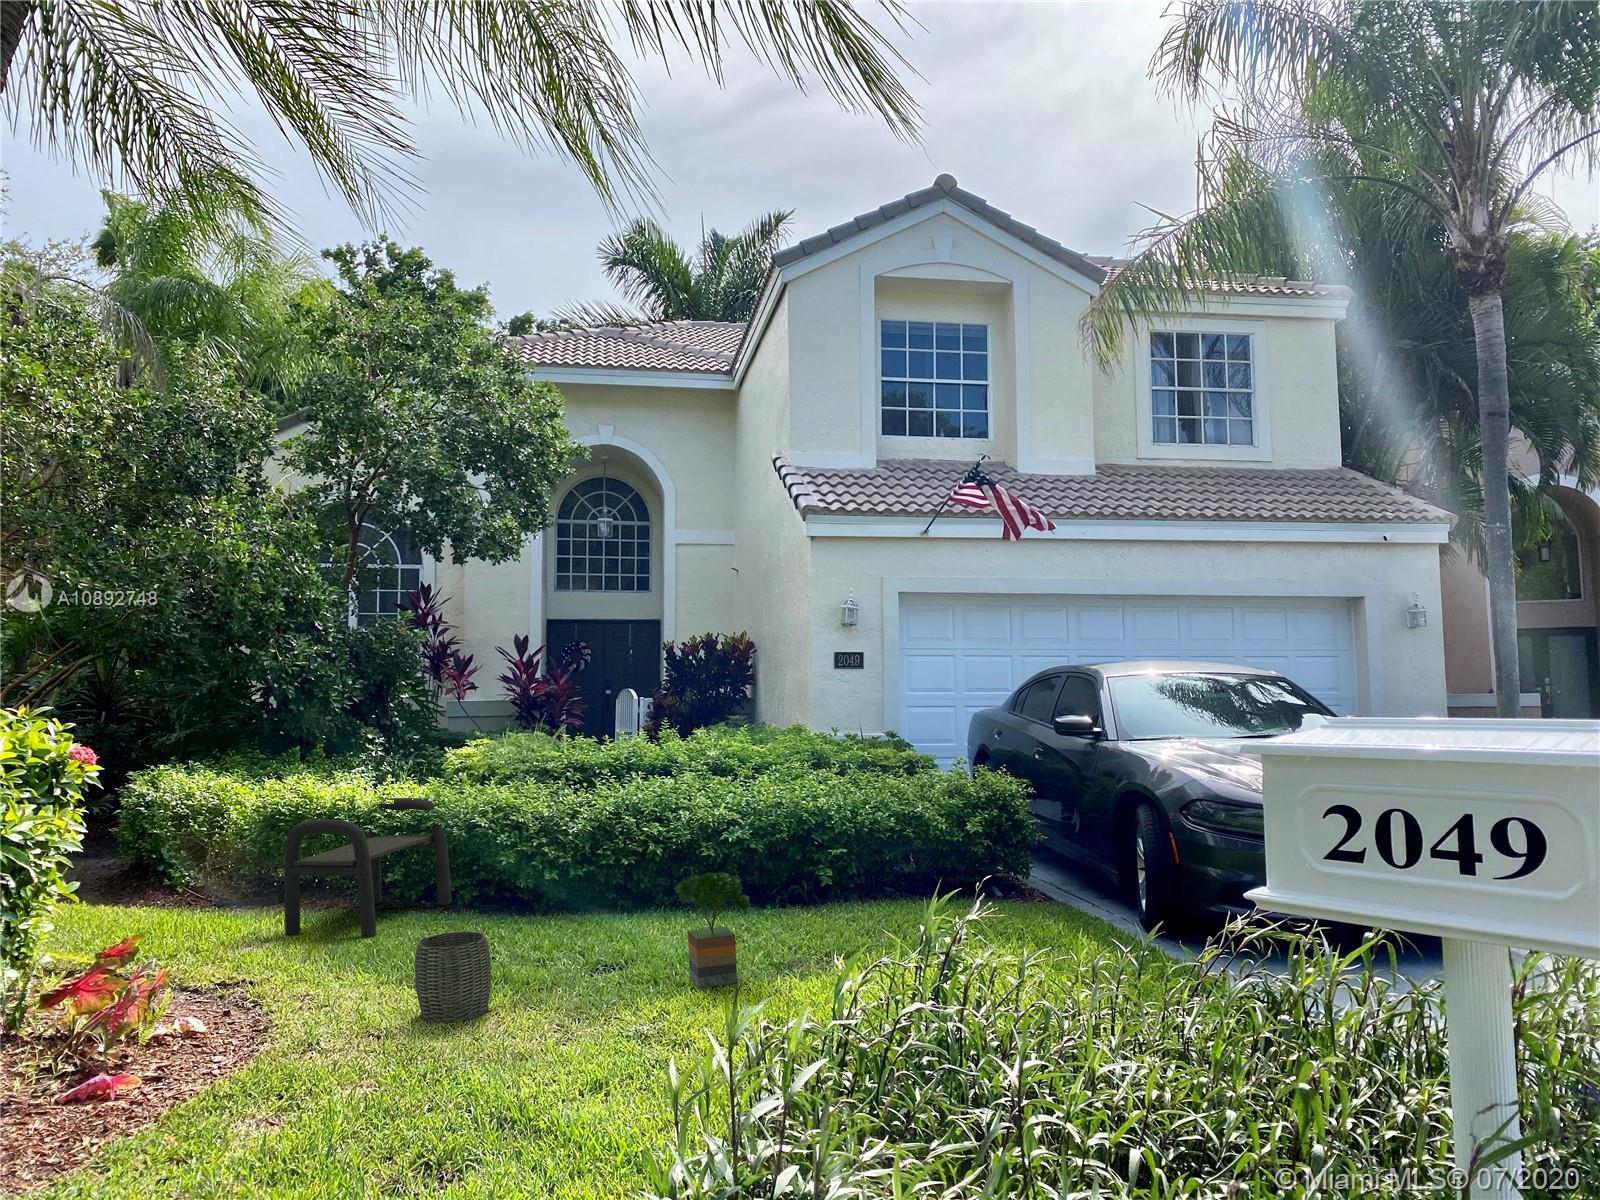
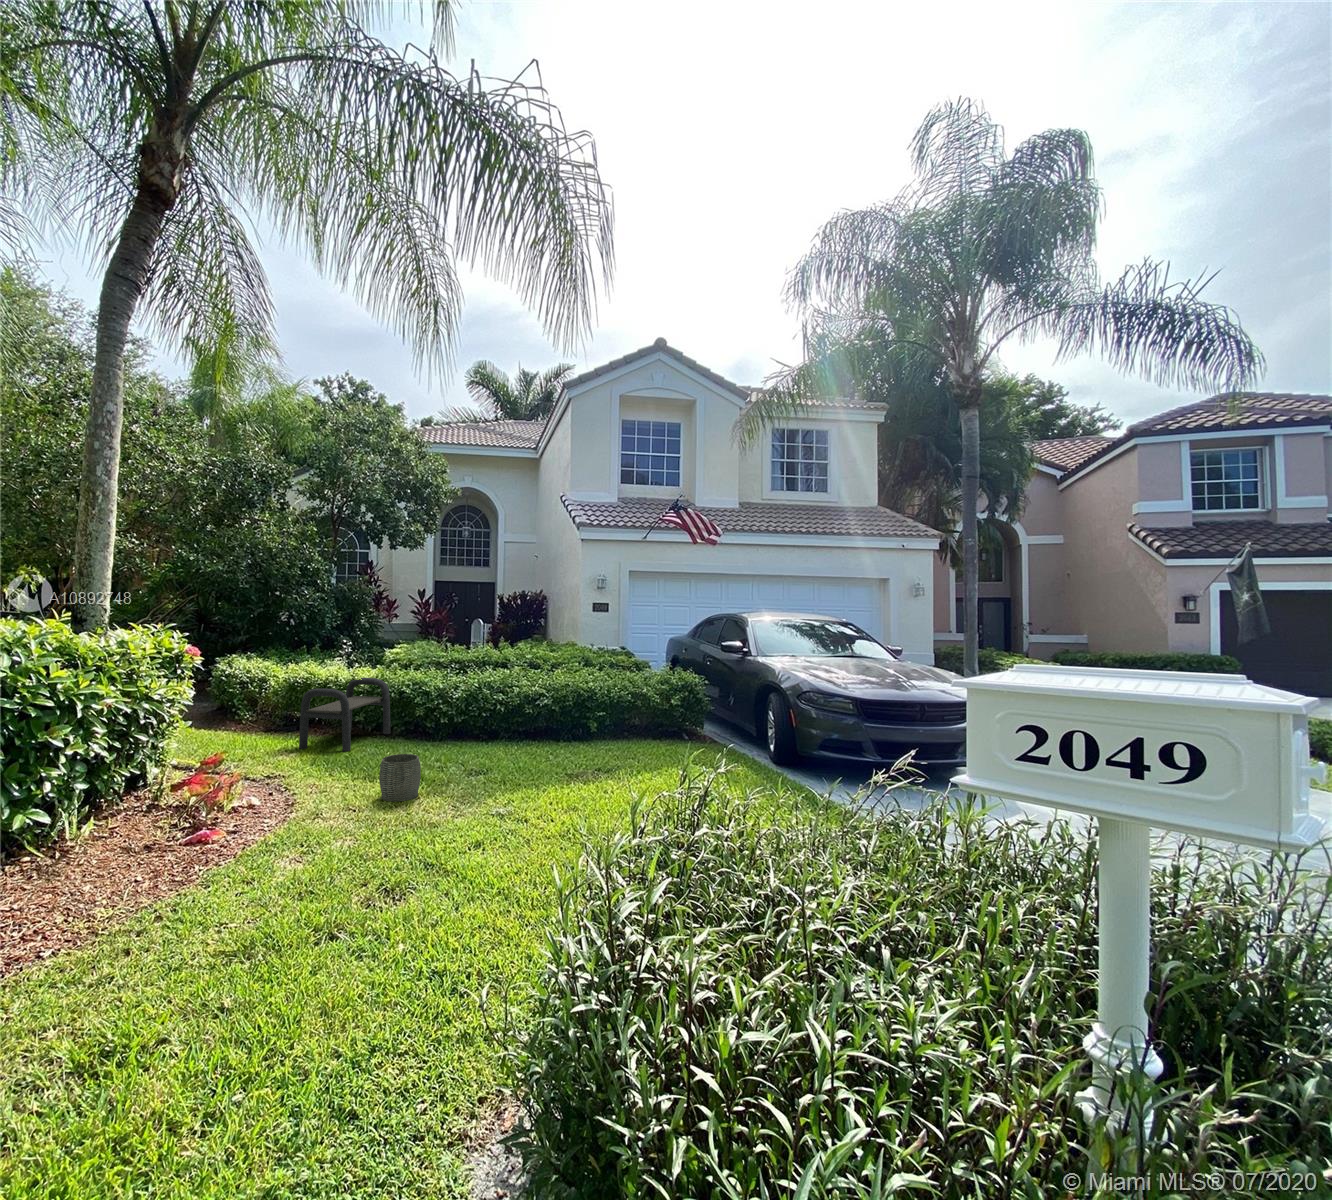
potted tree: present [675,872,750,988] -> none [518,726,558,785]

